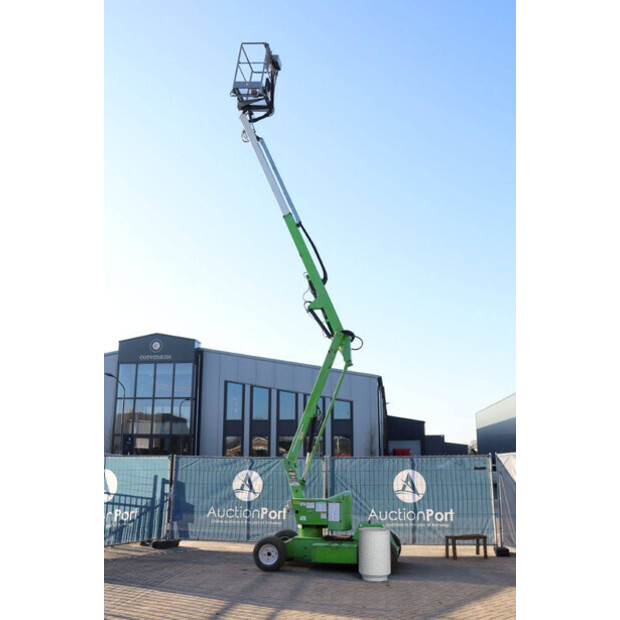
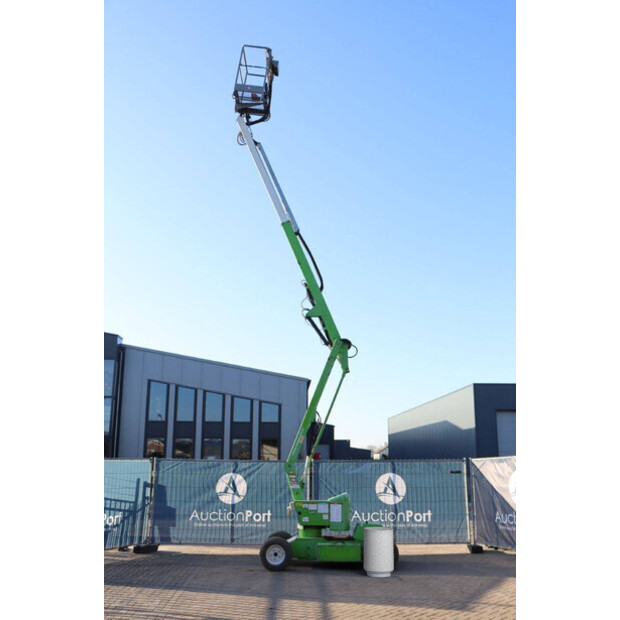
bench: present [445,534,487,560] -> none [425,533,464,558]

